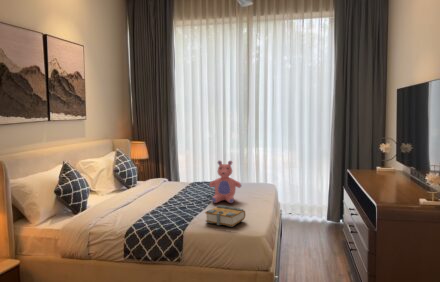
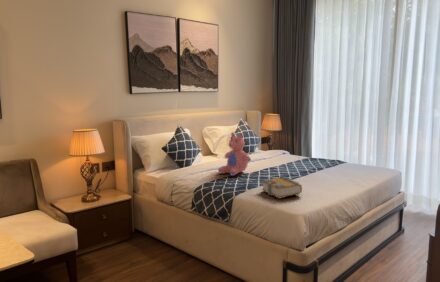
teddy bear: present [209,161,241,203] -> present [218,133,251,176]

